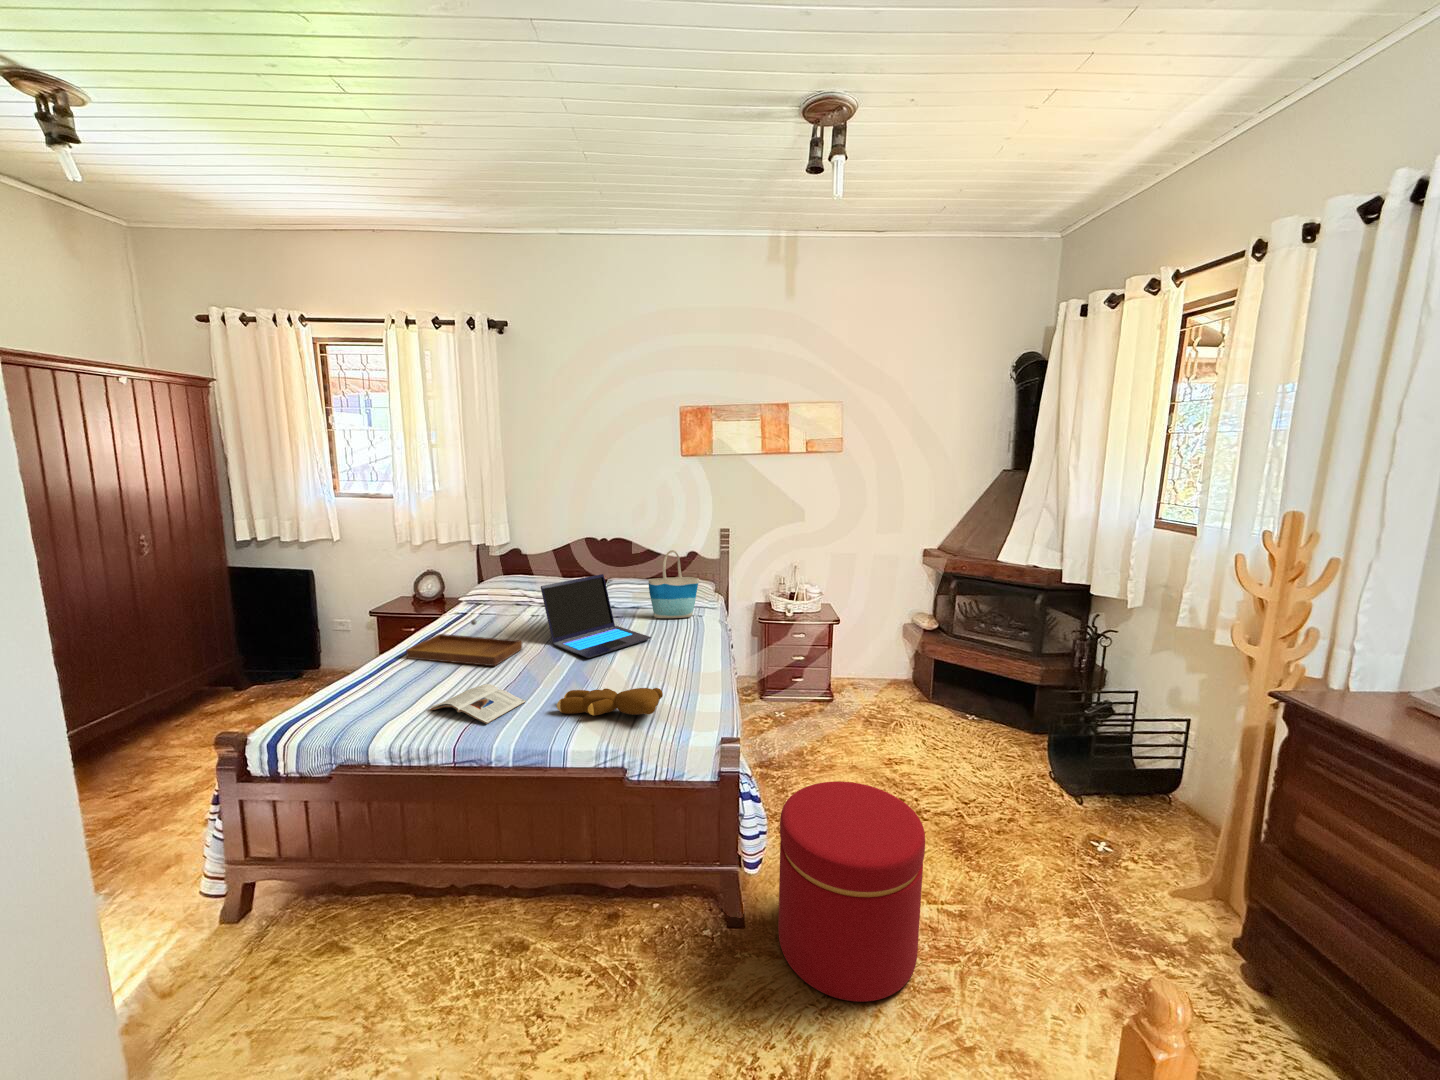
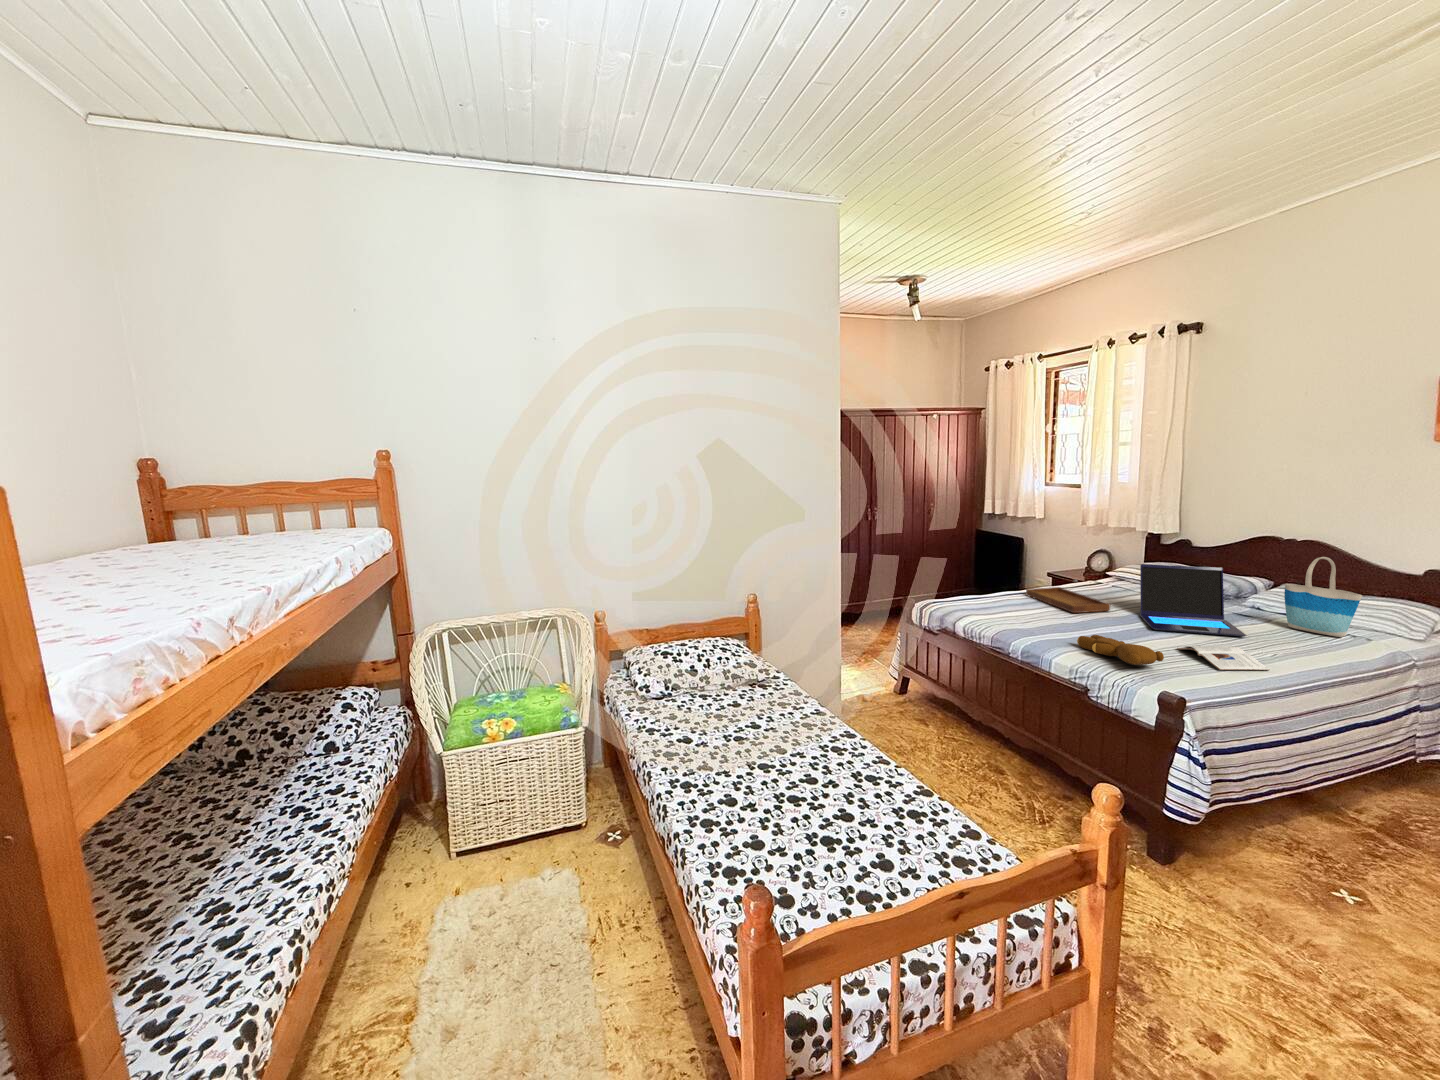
magazine: present [430,684,526,724] -> present [1178,646,1270,670]
ottoman: present [778,781,925,1002] -> none [1166,770,1362,984]

